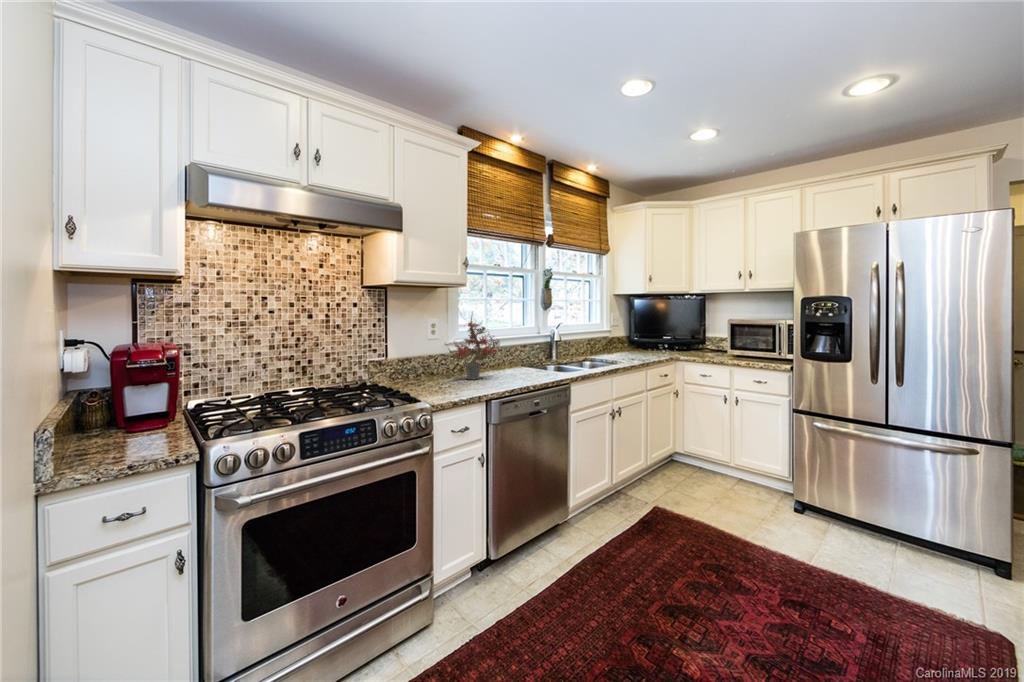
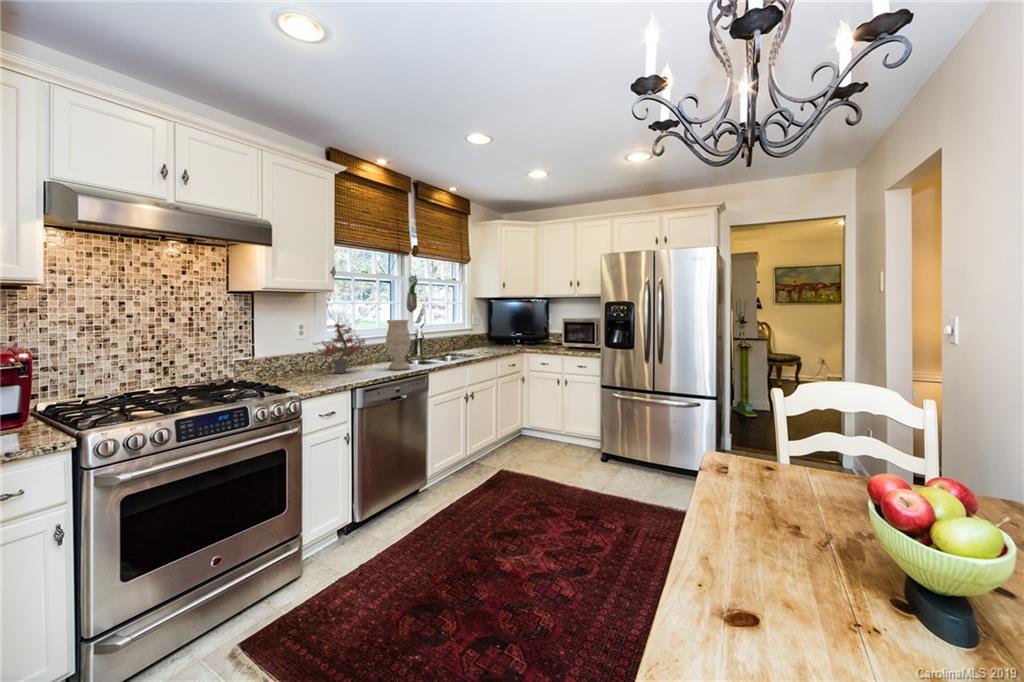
vase: none [523,318,552,378] -> present [386,320,411,370]

